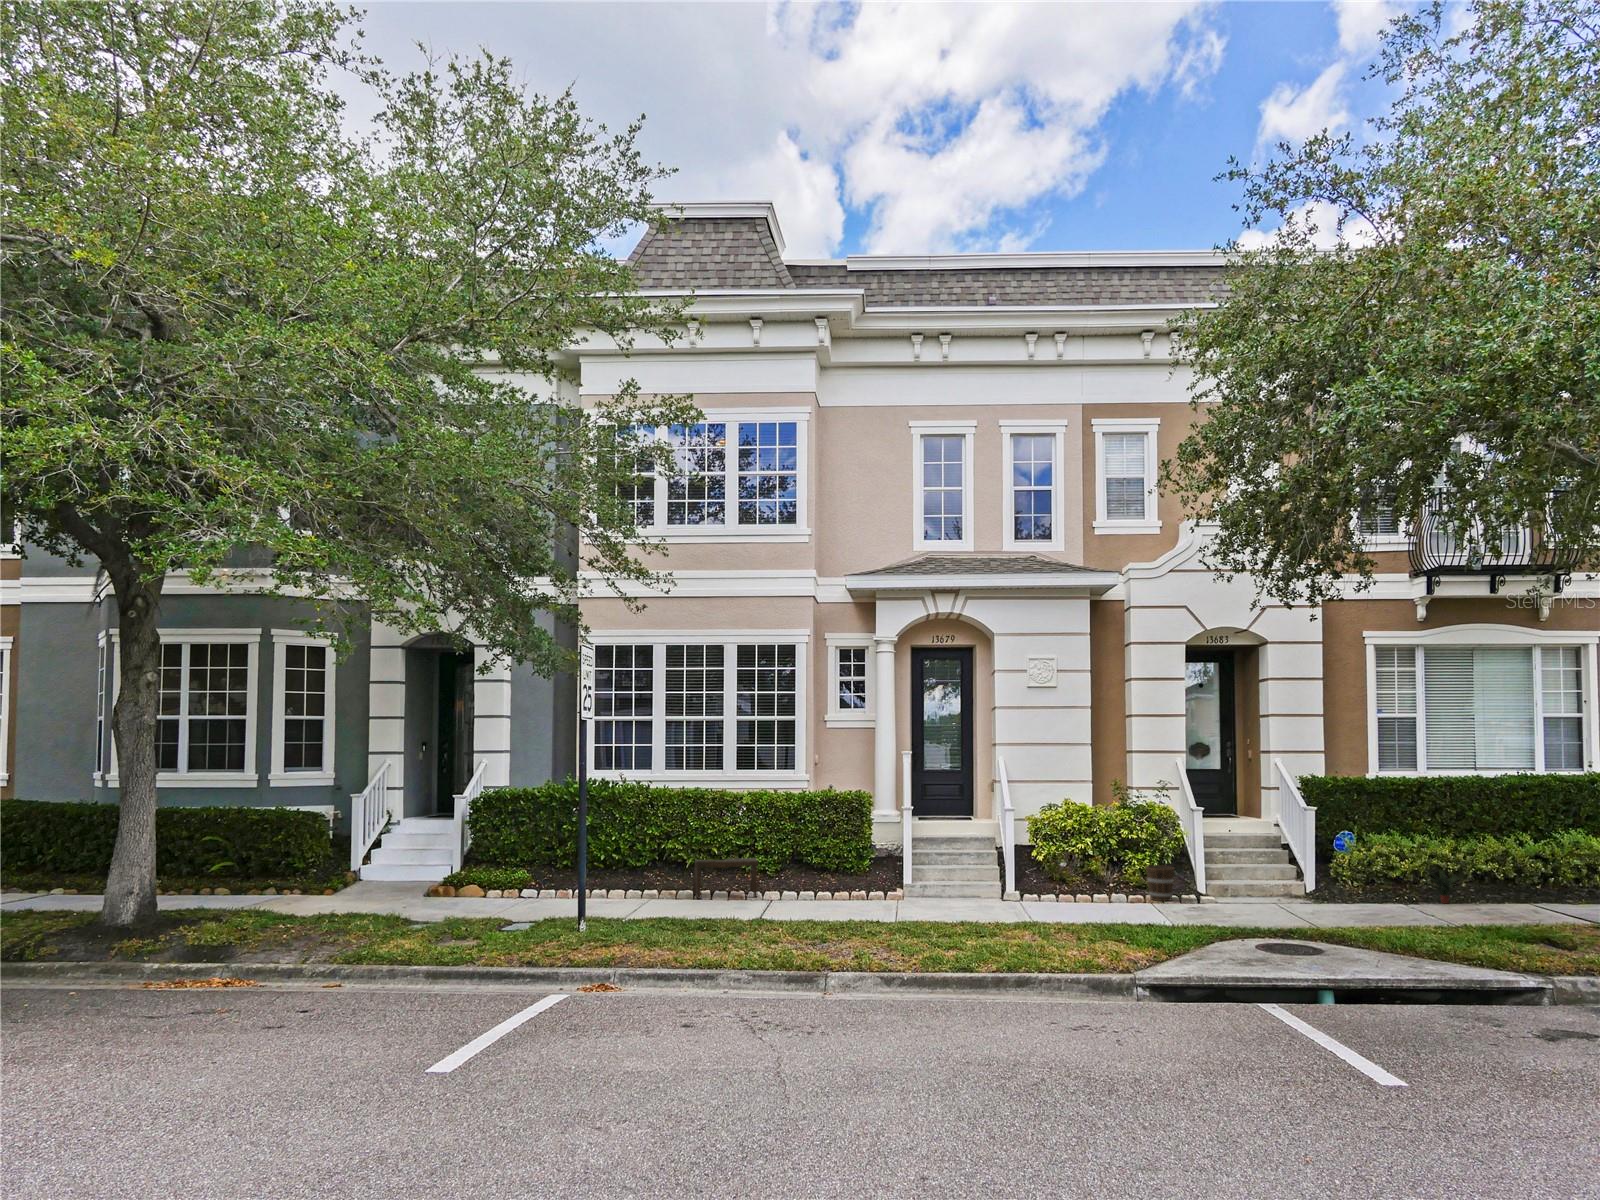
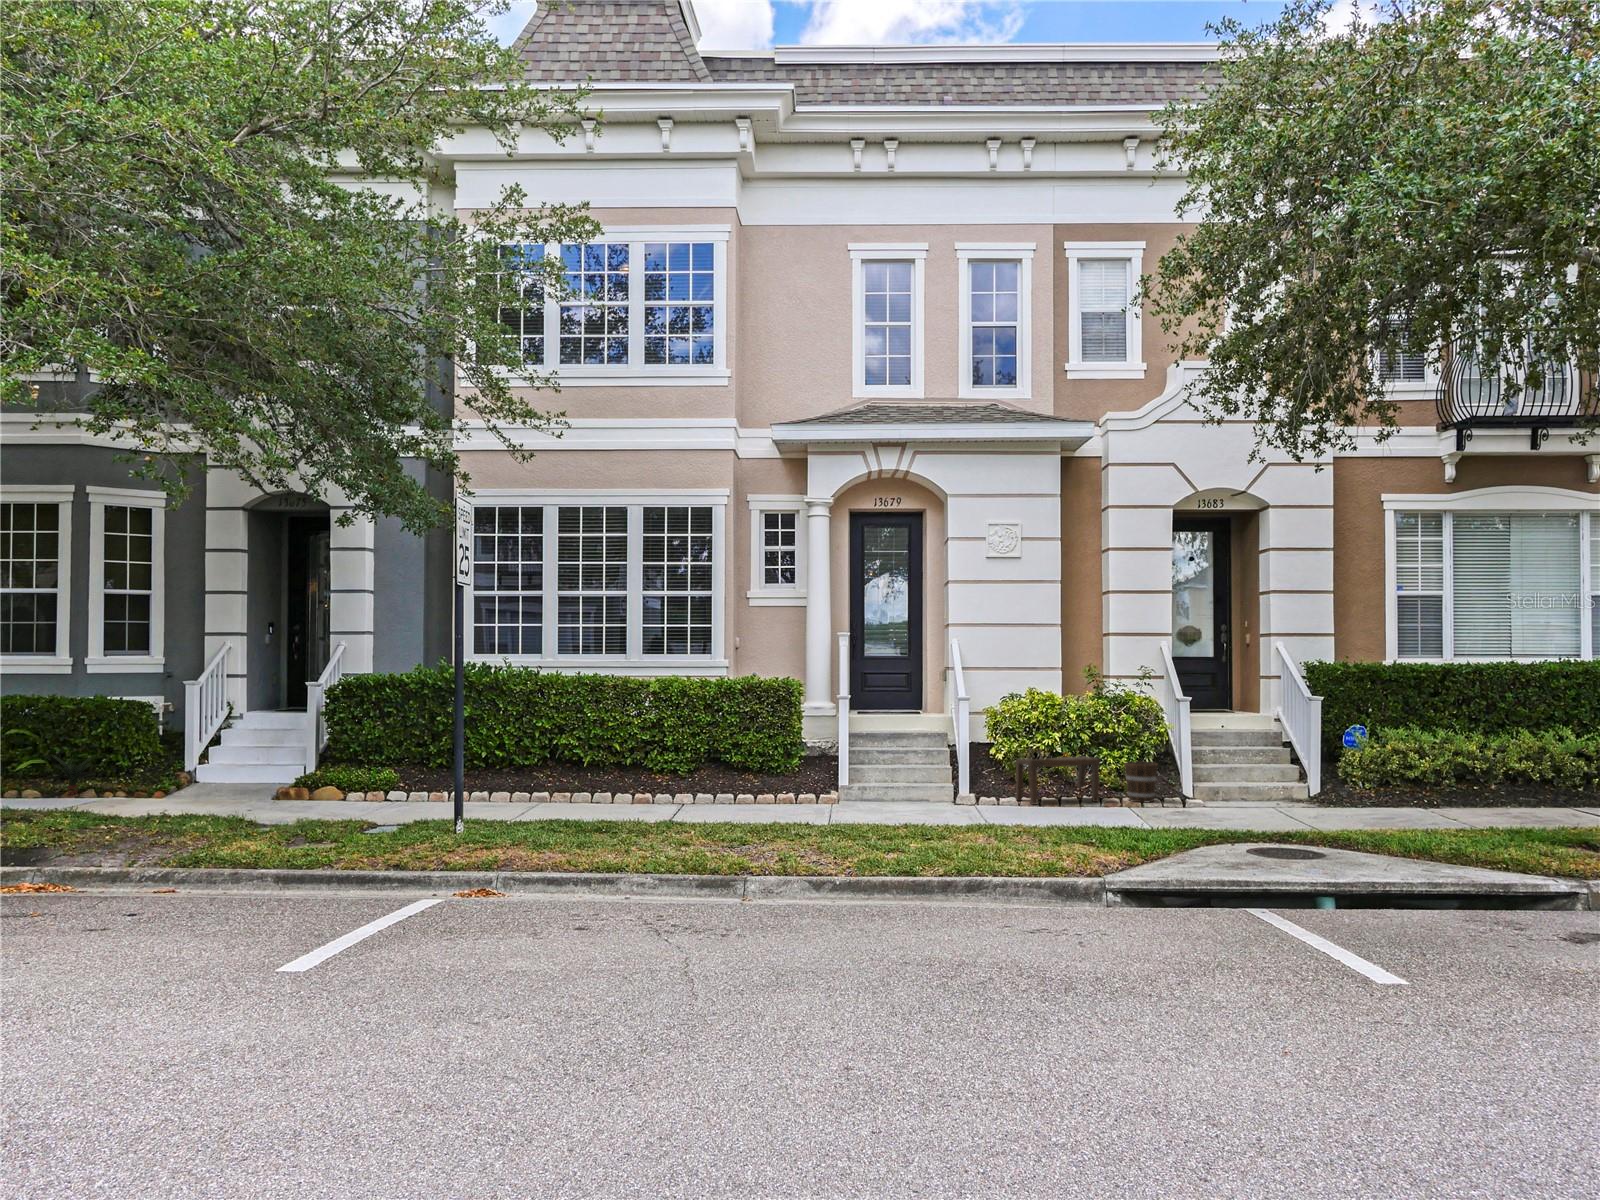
bench: present [693,858,758,899] -> present [1015,756,1101,805]
potted plant: present [1424,869,1456,904] -> present [52,755,94,794]

